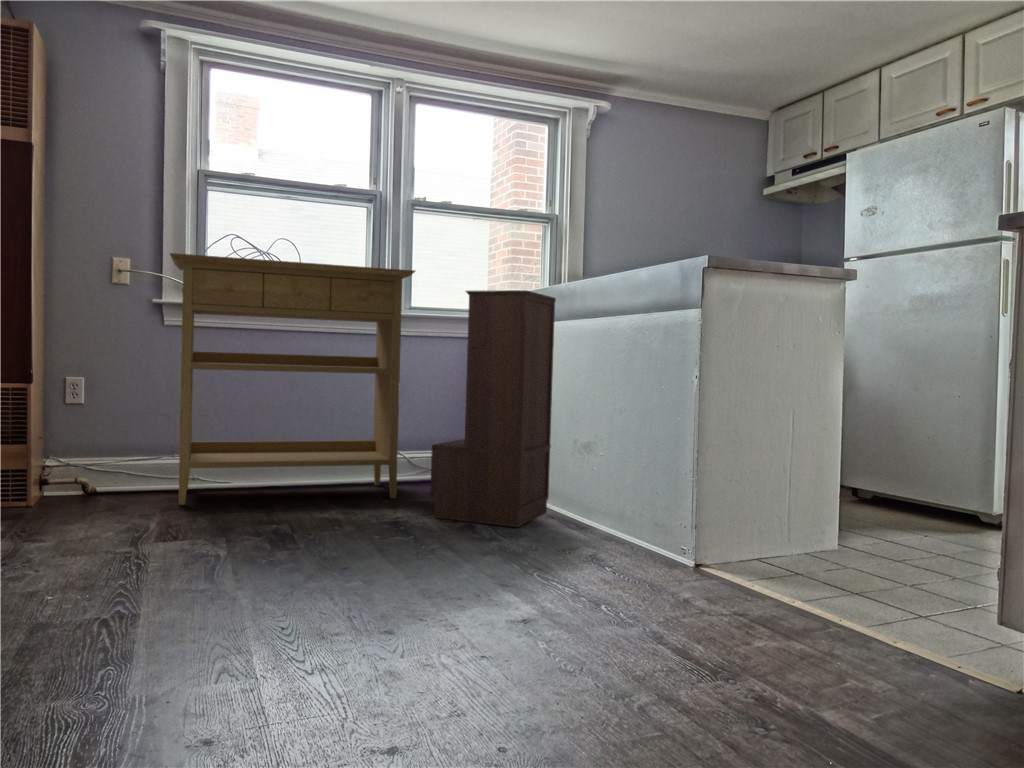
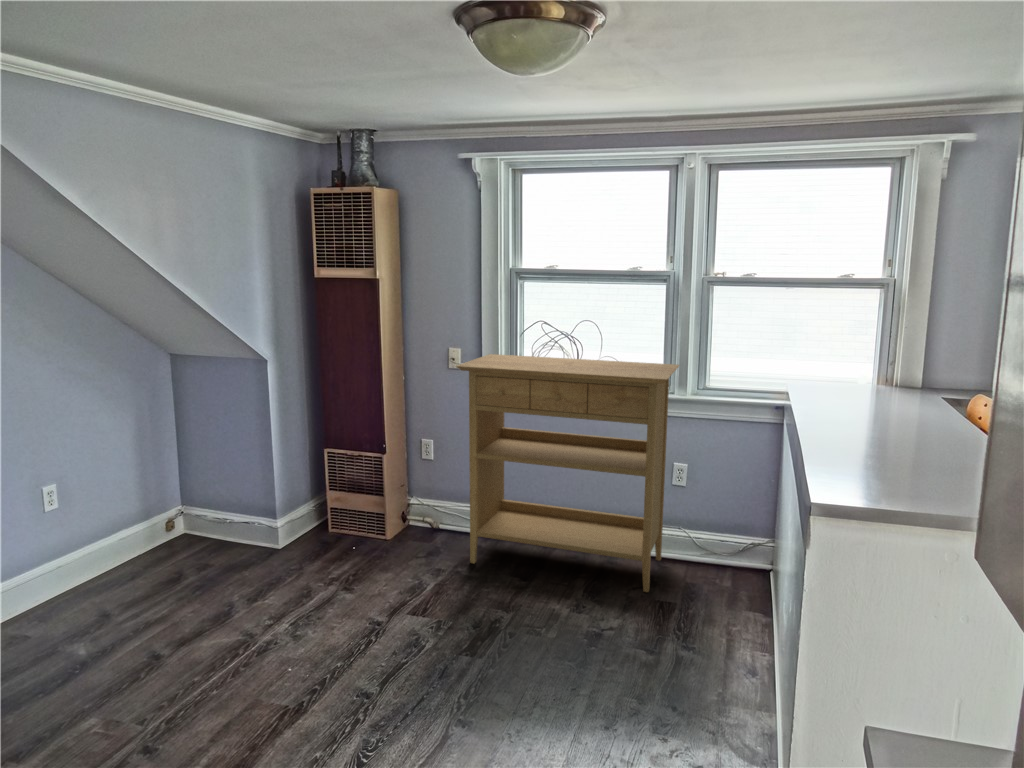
bookshelf: present [430,290,556,527] -> none [646,420,797,689]

